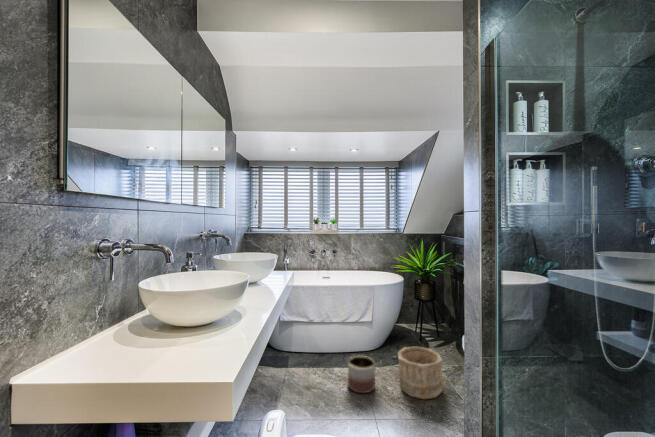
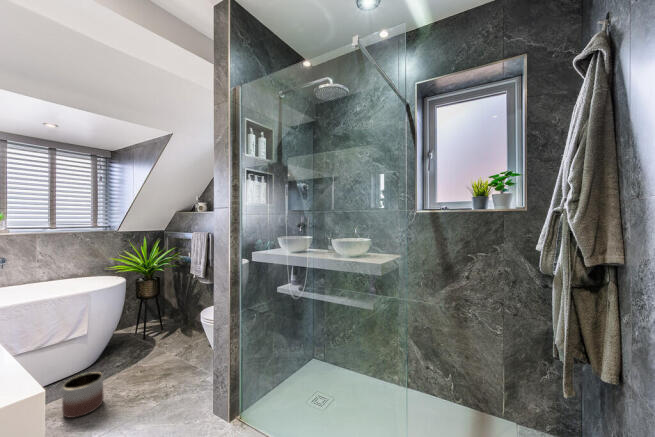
wooden bucket: present [398,347,443,399] -> none [129,338,179,389]

